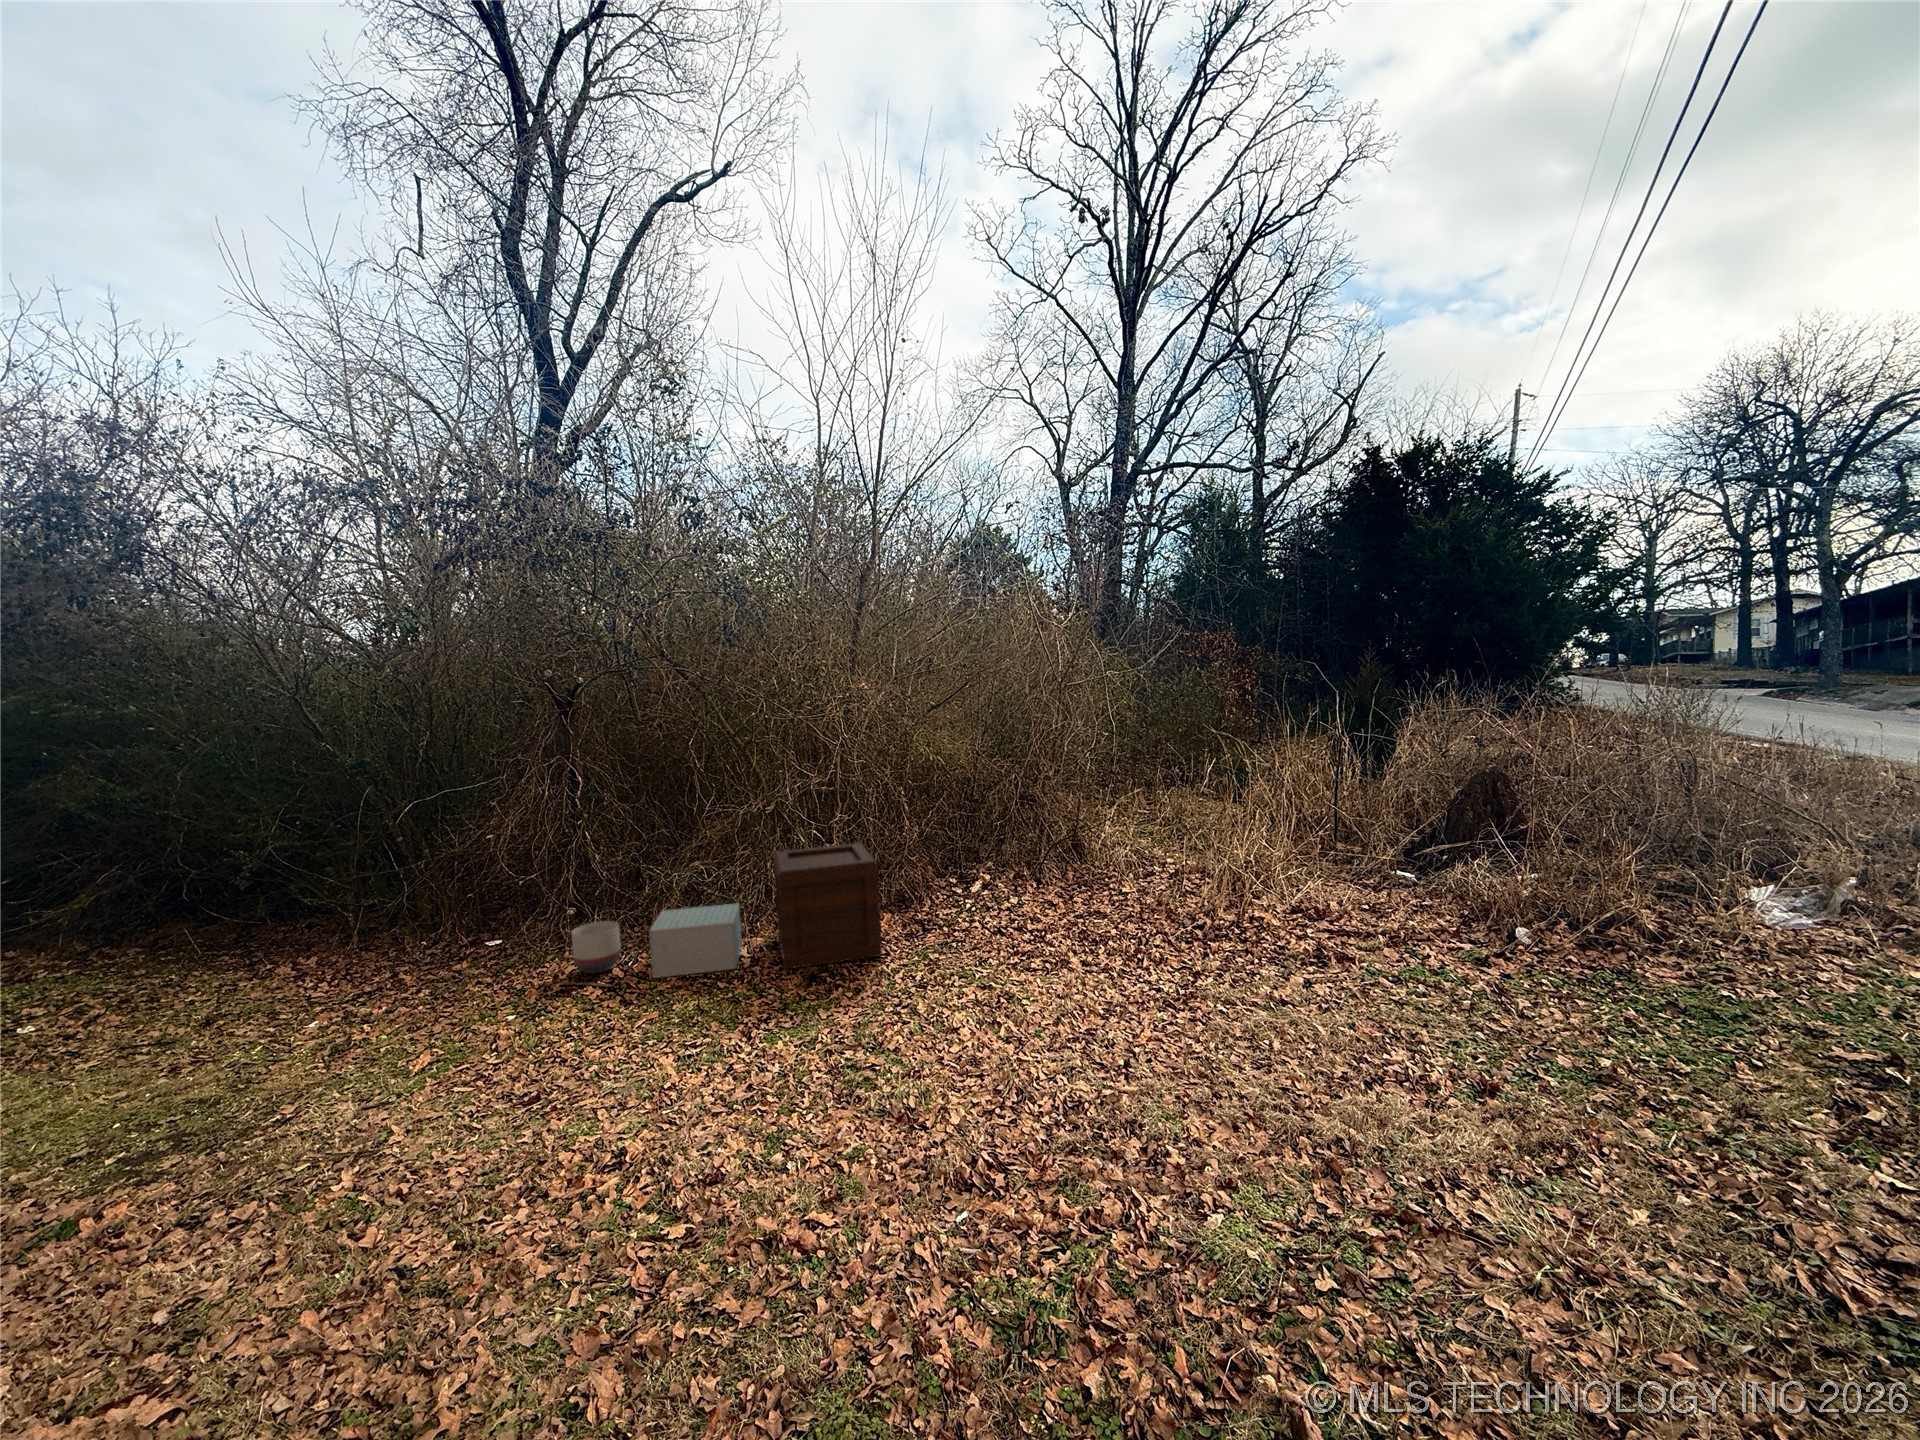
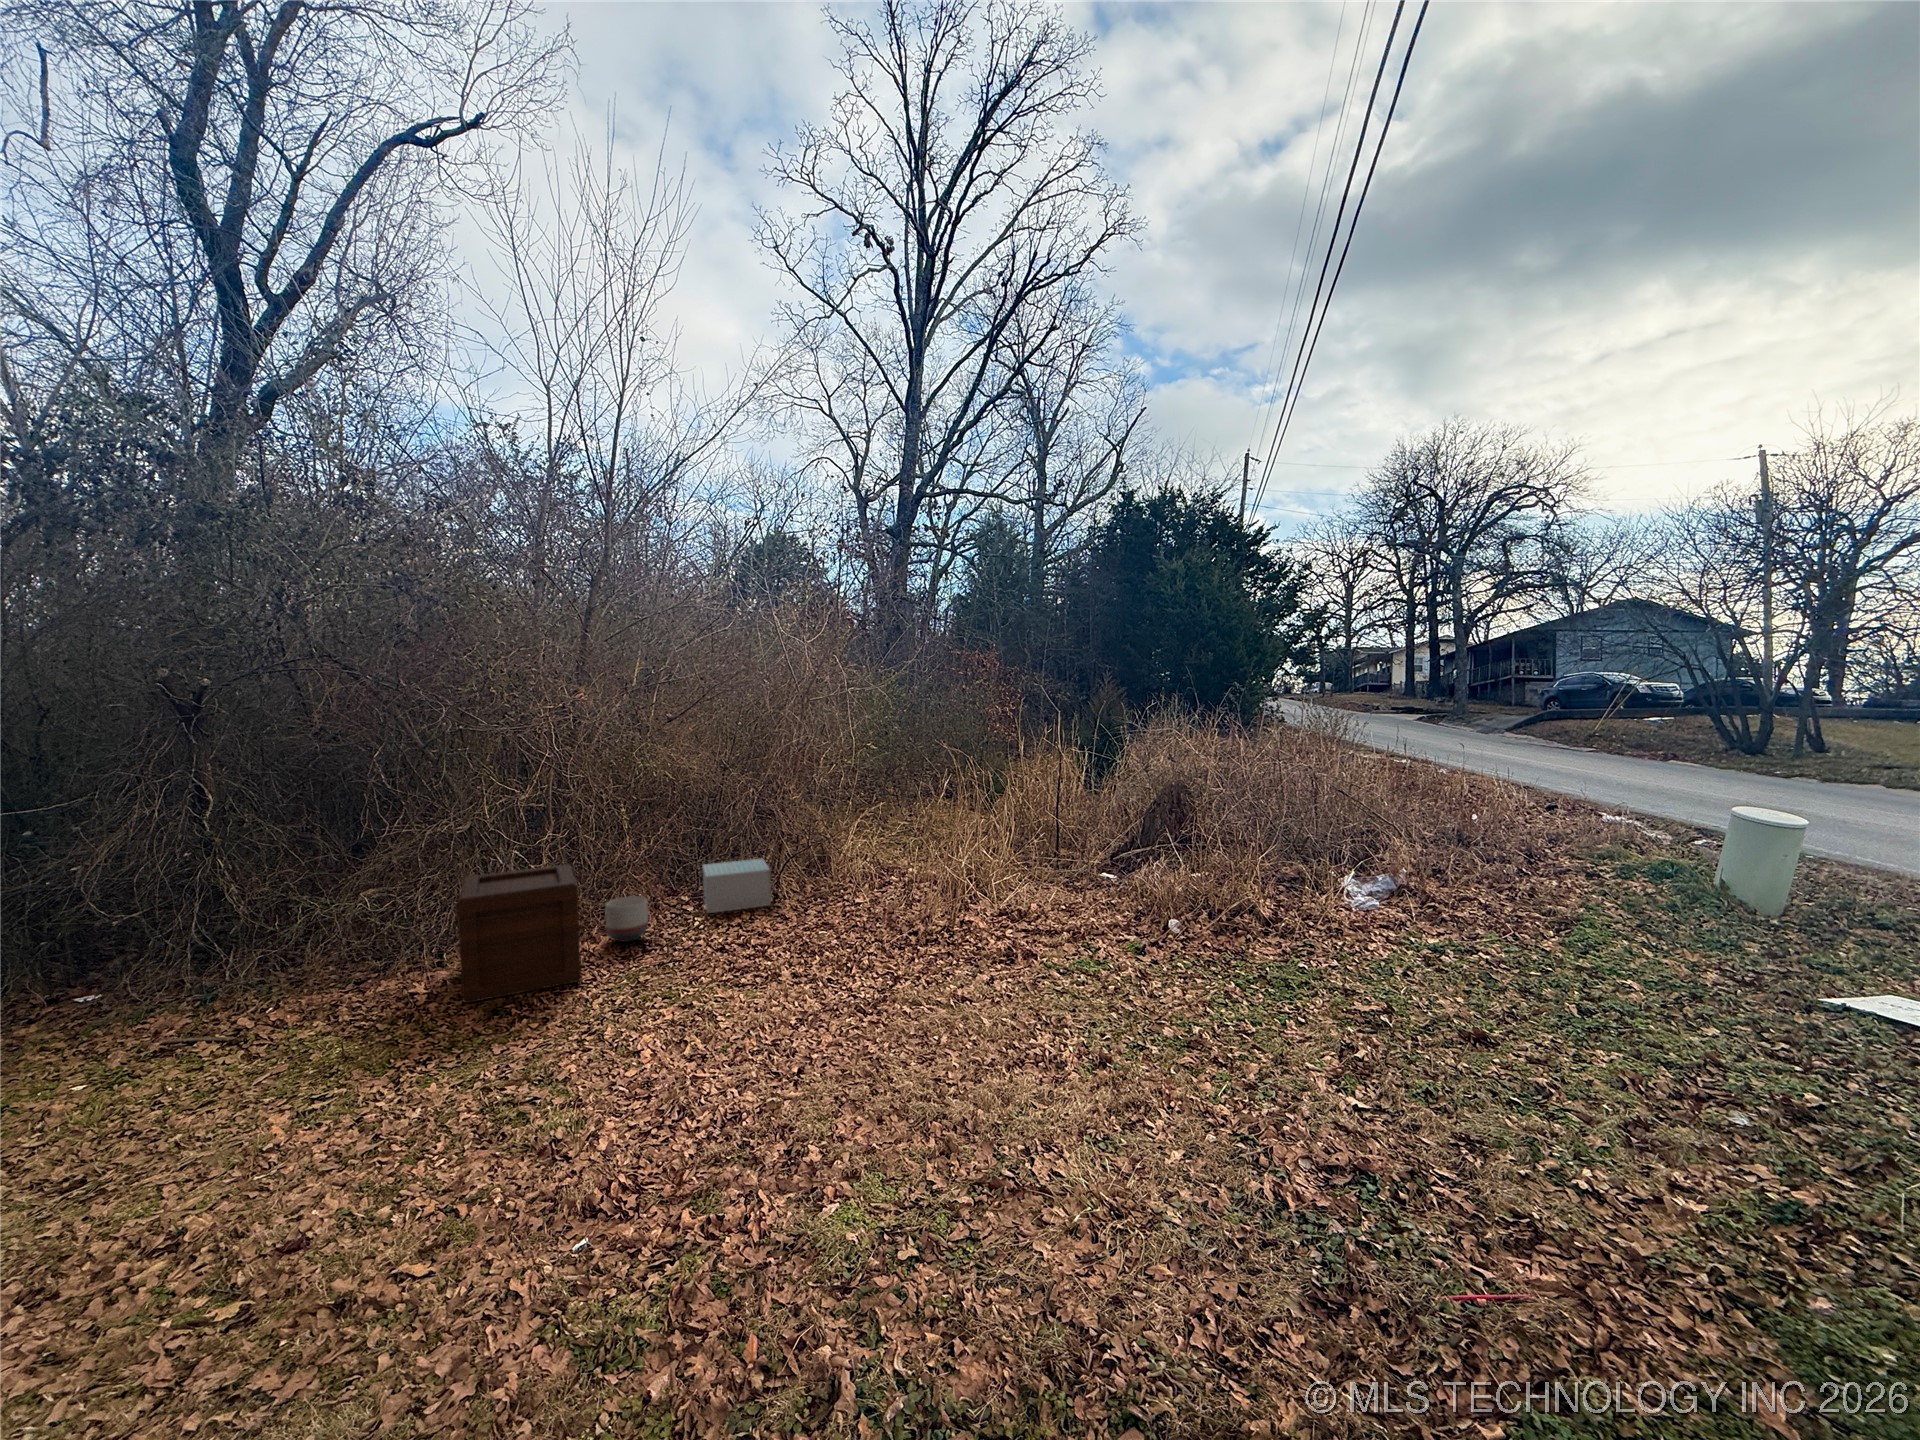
storage box: present [649,903,742,978] -> present [703,859,771,913]
planter: present [572,921,621,974] -> present [605,896,648,942]

